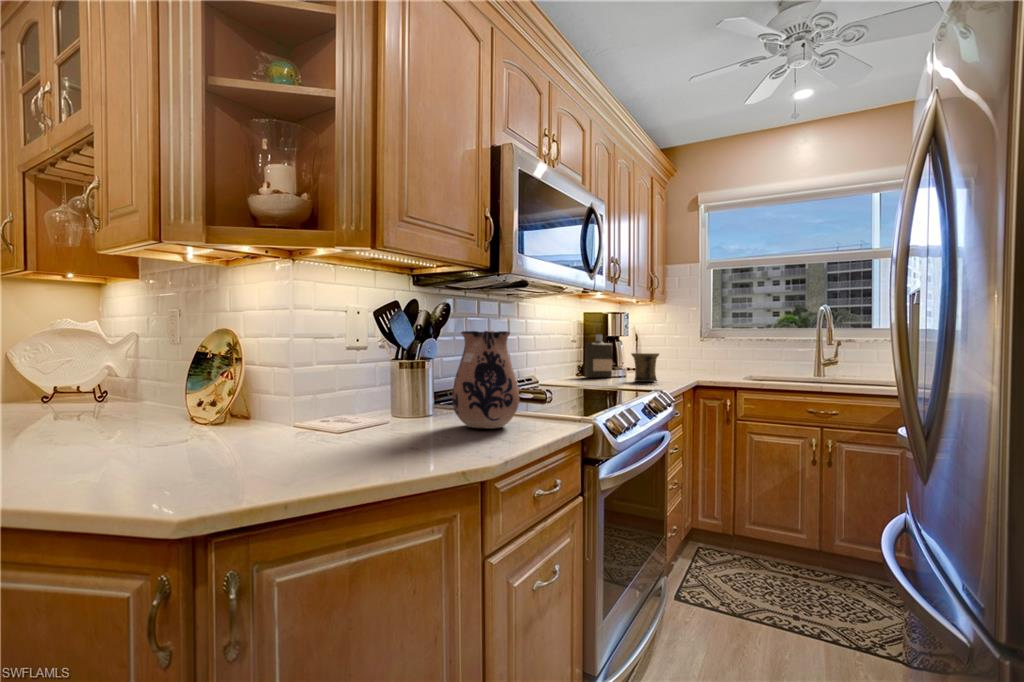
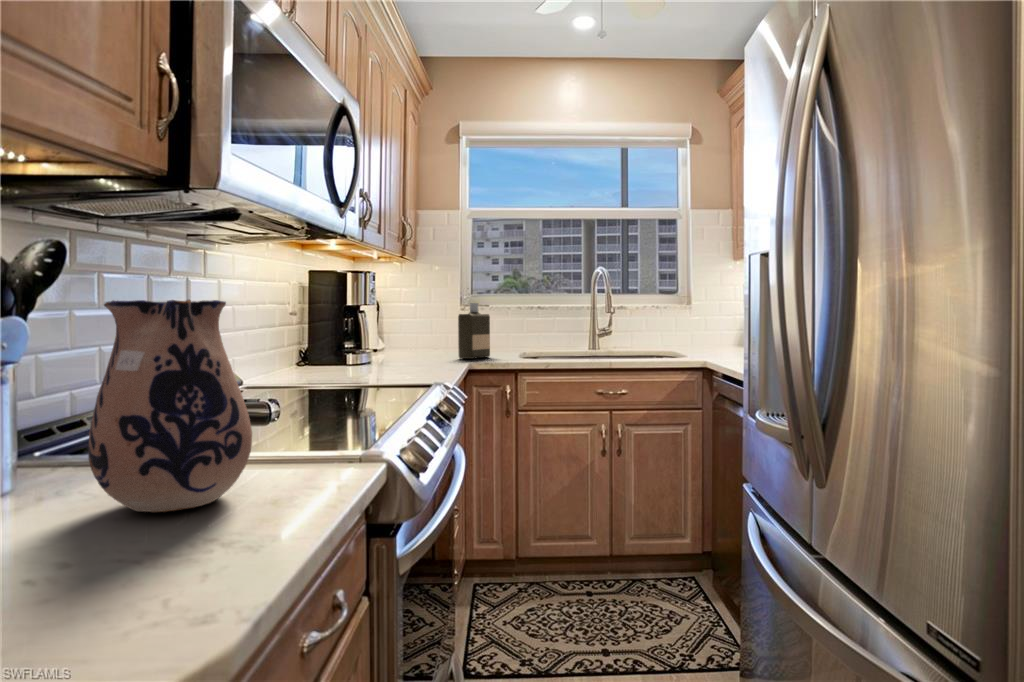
bottle: present [585,334,612,378] -> present [458,303,490,359]
mug: present [631,353,659,382] -> none [385,329,425,371]

